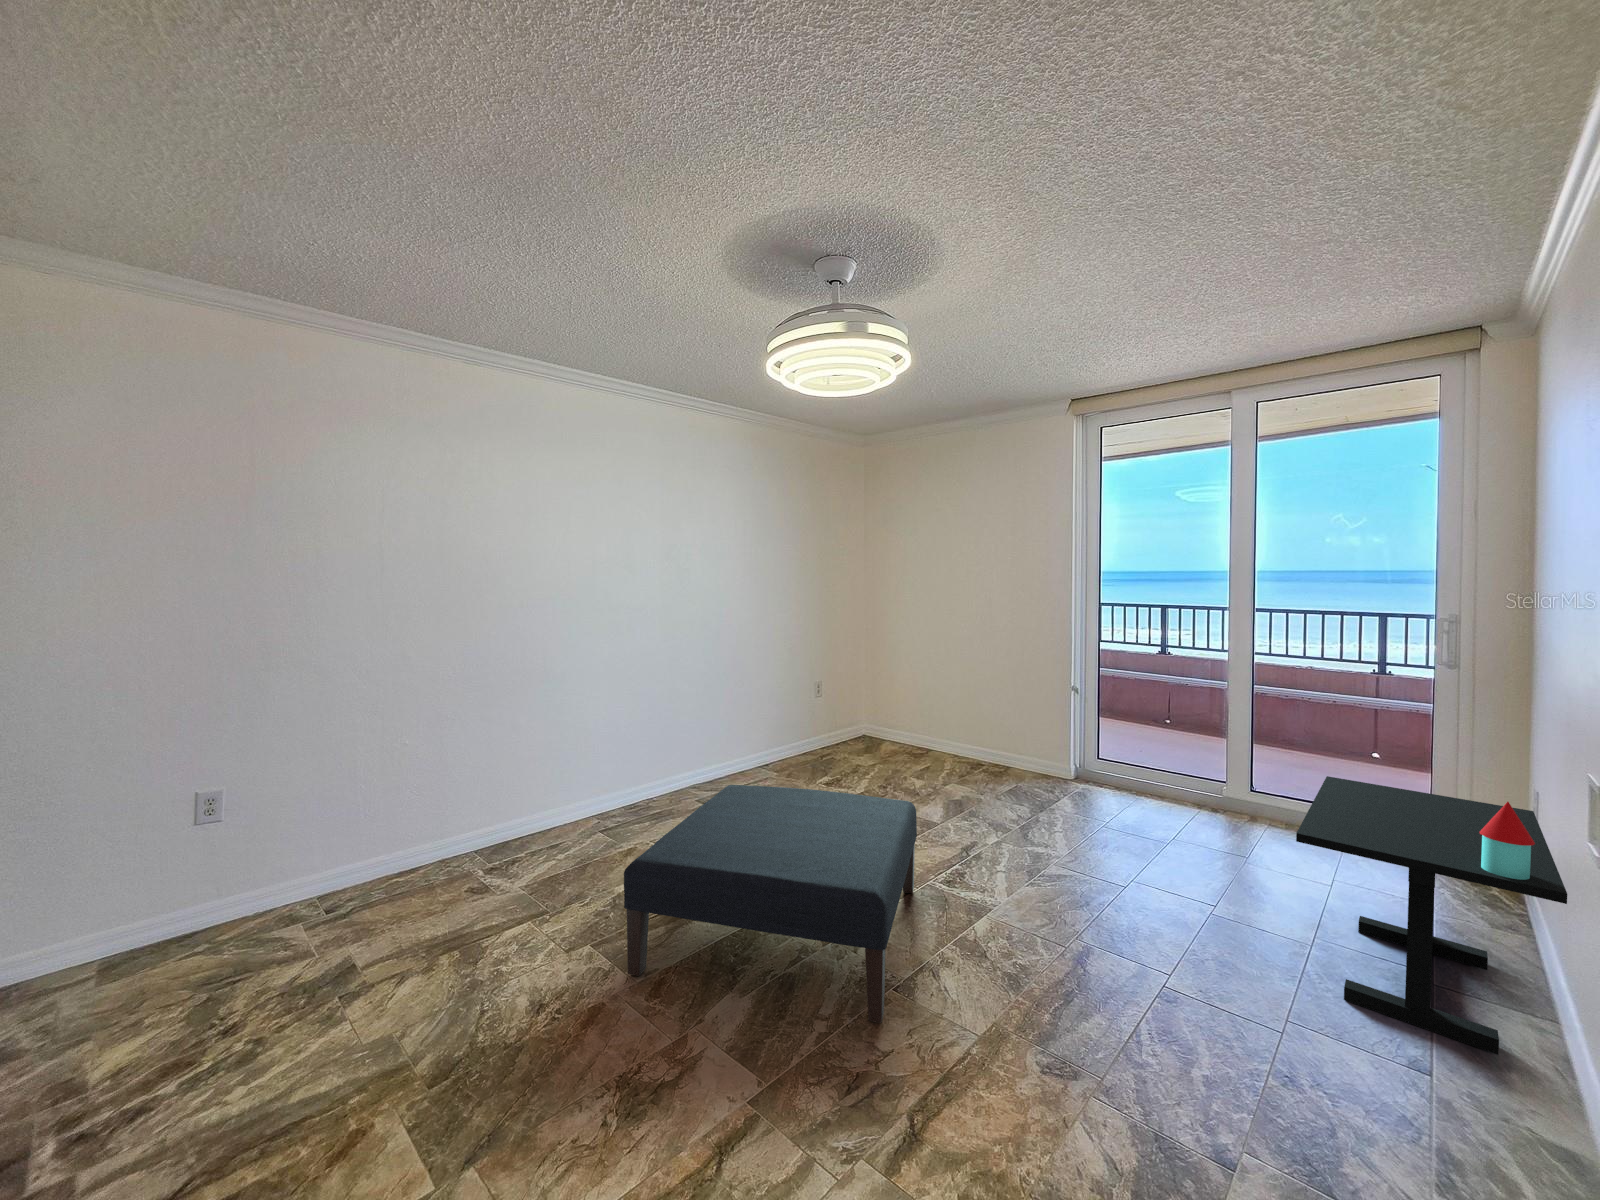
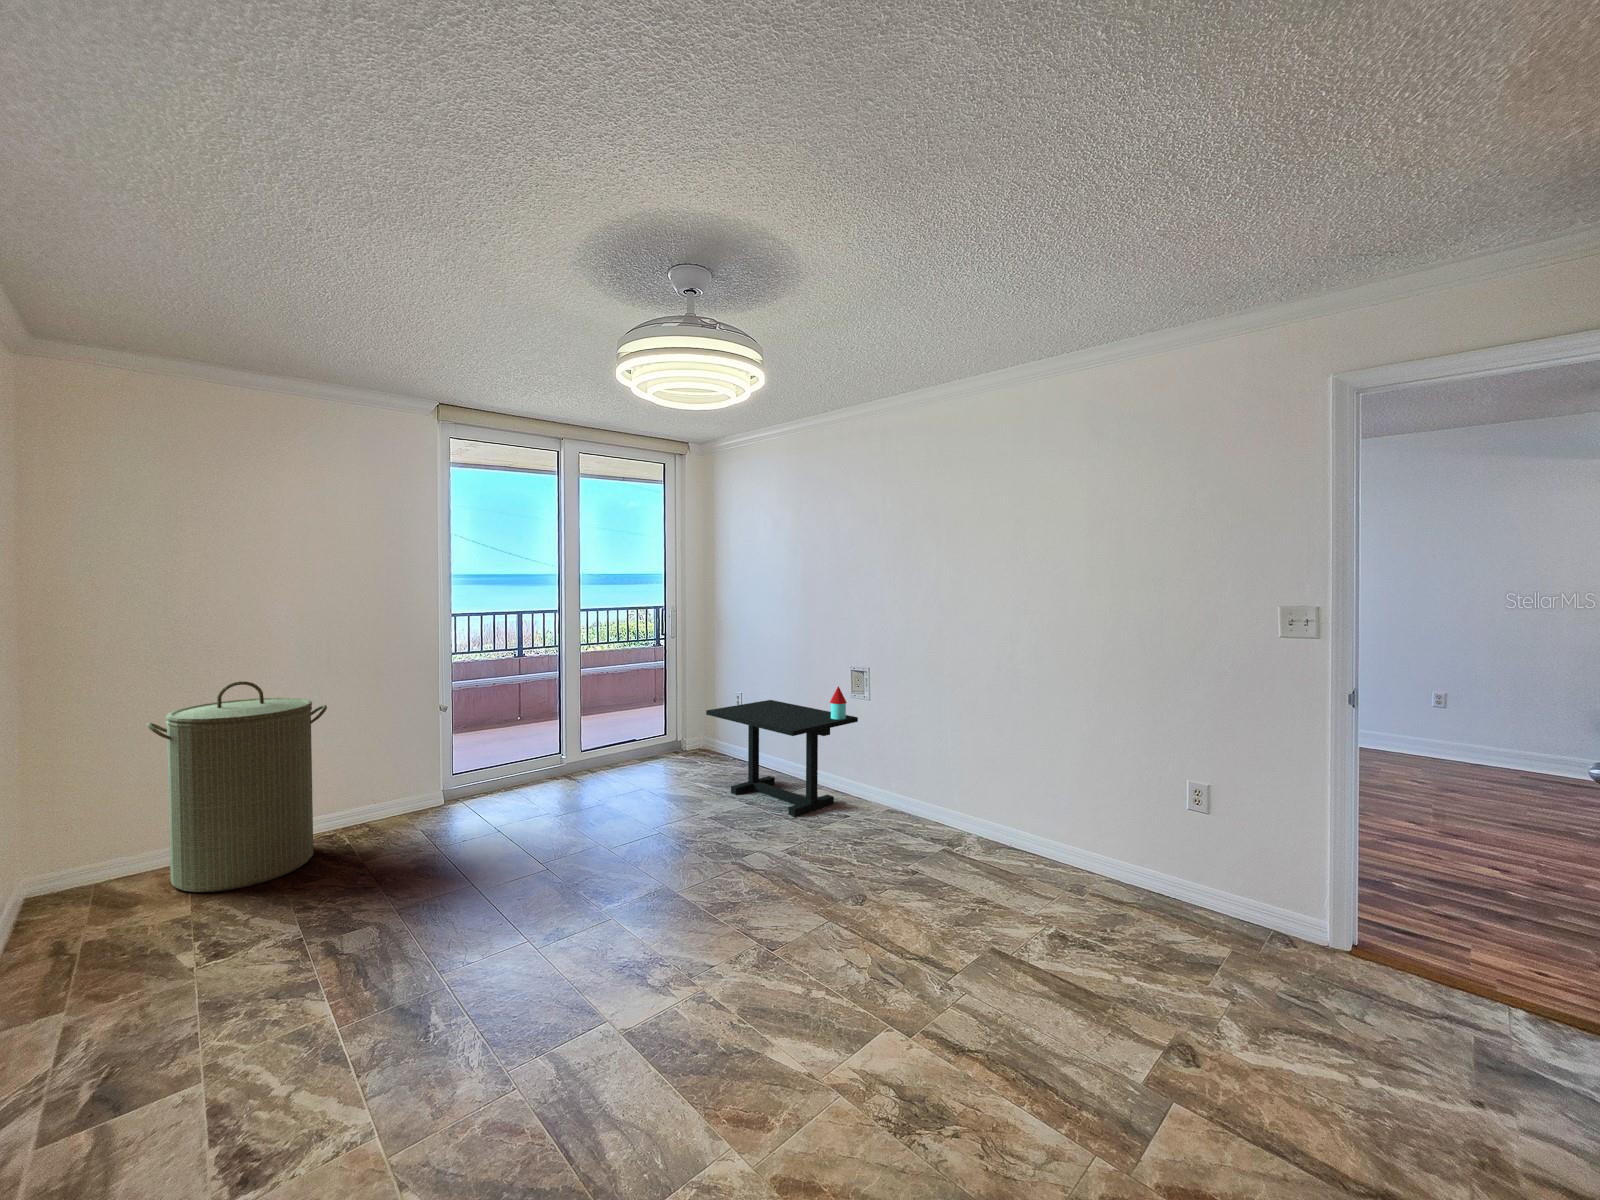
laundry hamper: none [894,641,976,773] -> present [146,681,327,892]
ottoman: present [624,785,917,1023] -> none [421,830,820,1162]

